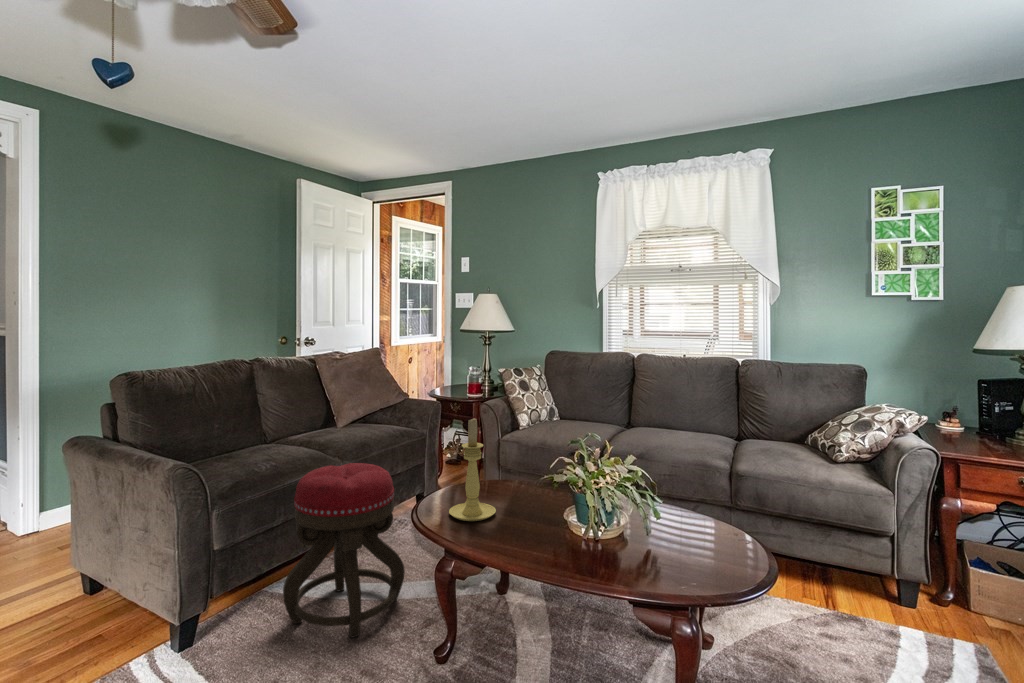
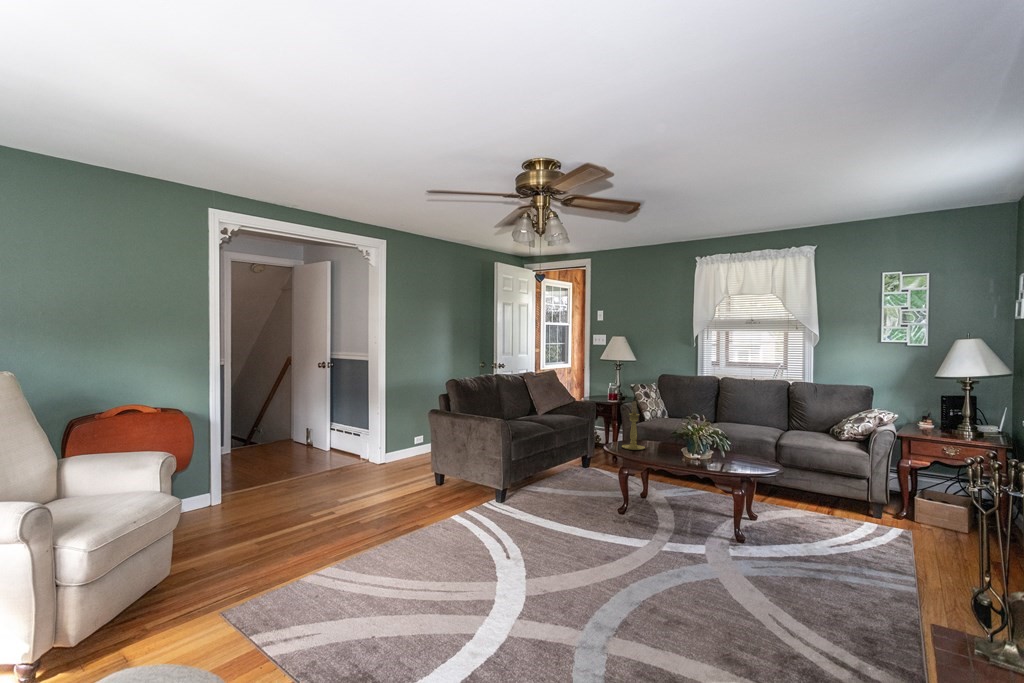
ottoman: present [283,463,405,638] -> none [536,425,592,506]

